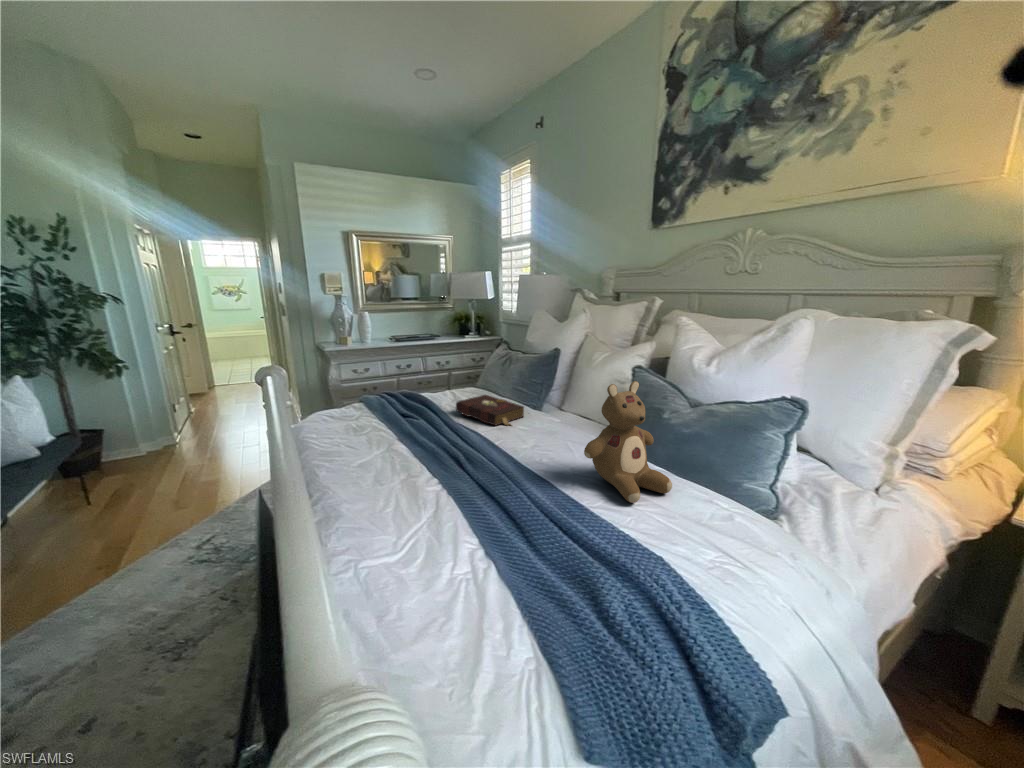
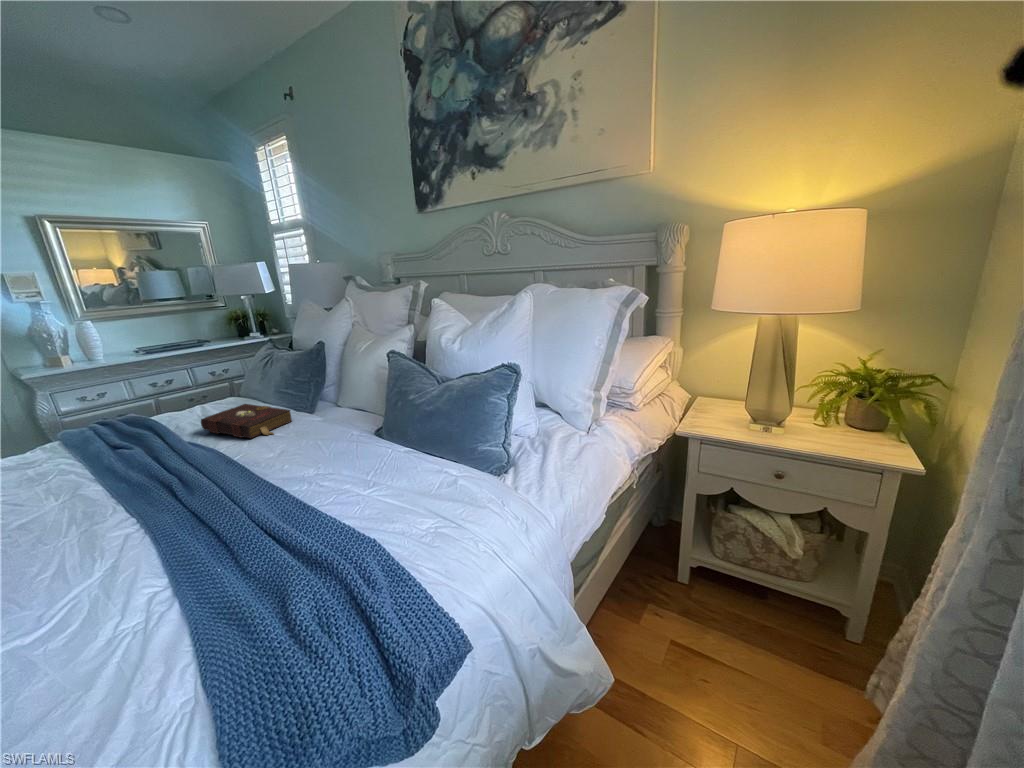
stuffed bear: present [584,381,672,503] -> none [324,370,422,495]

